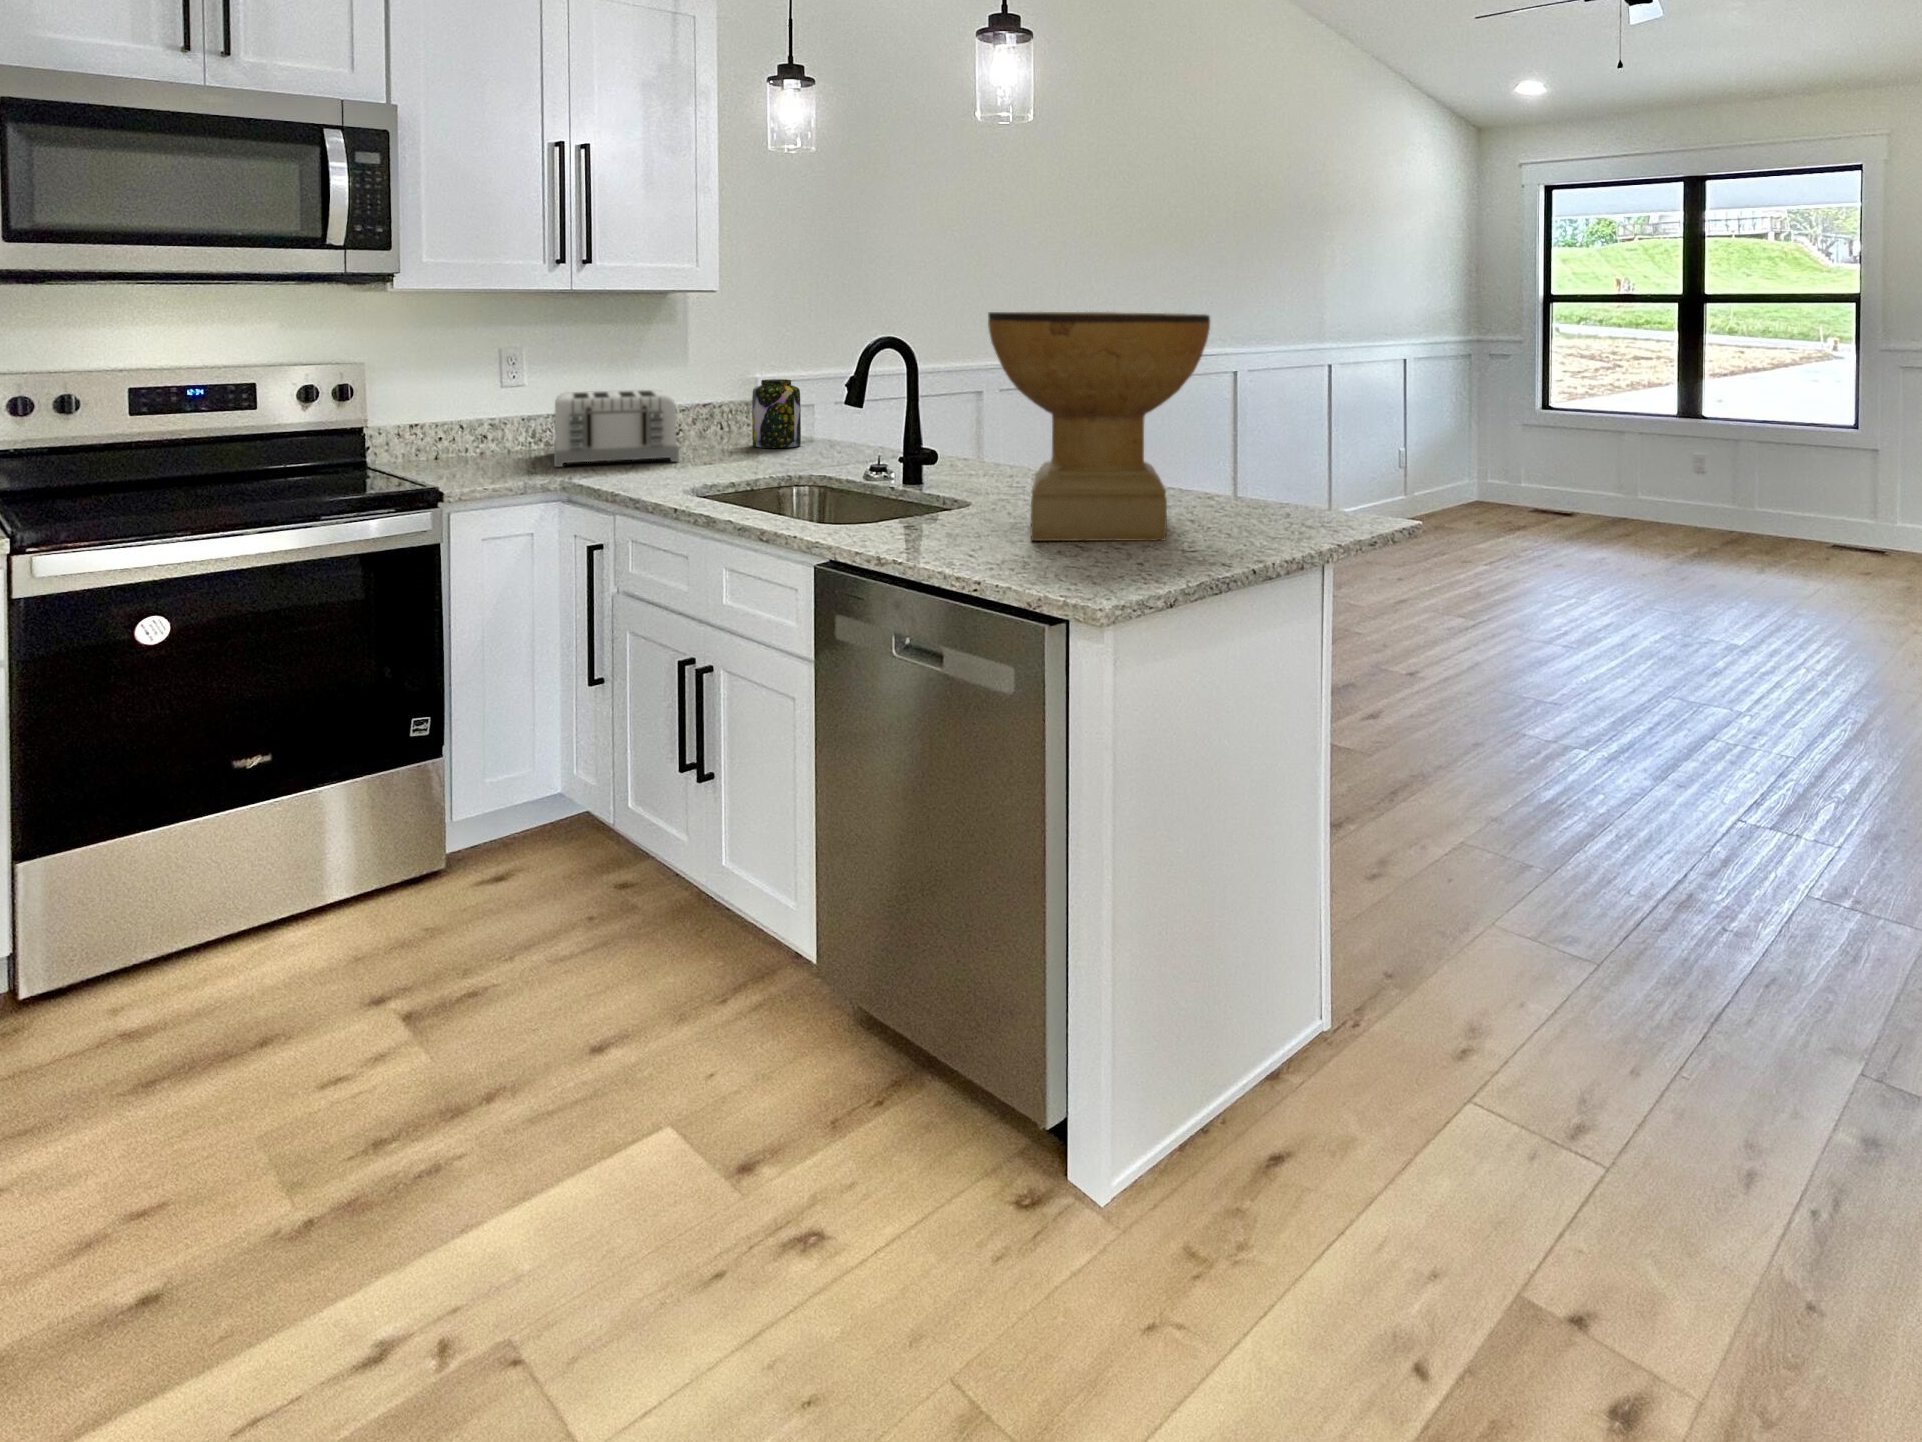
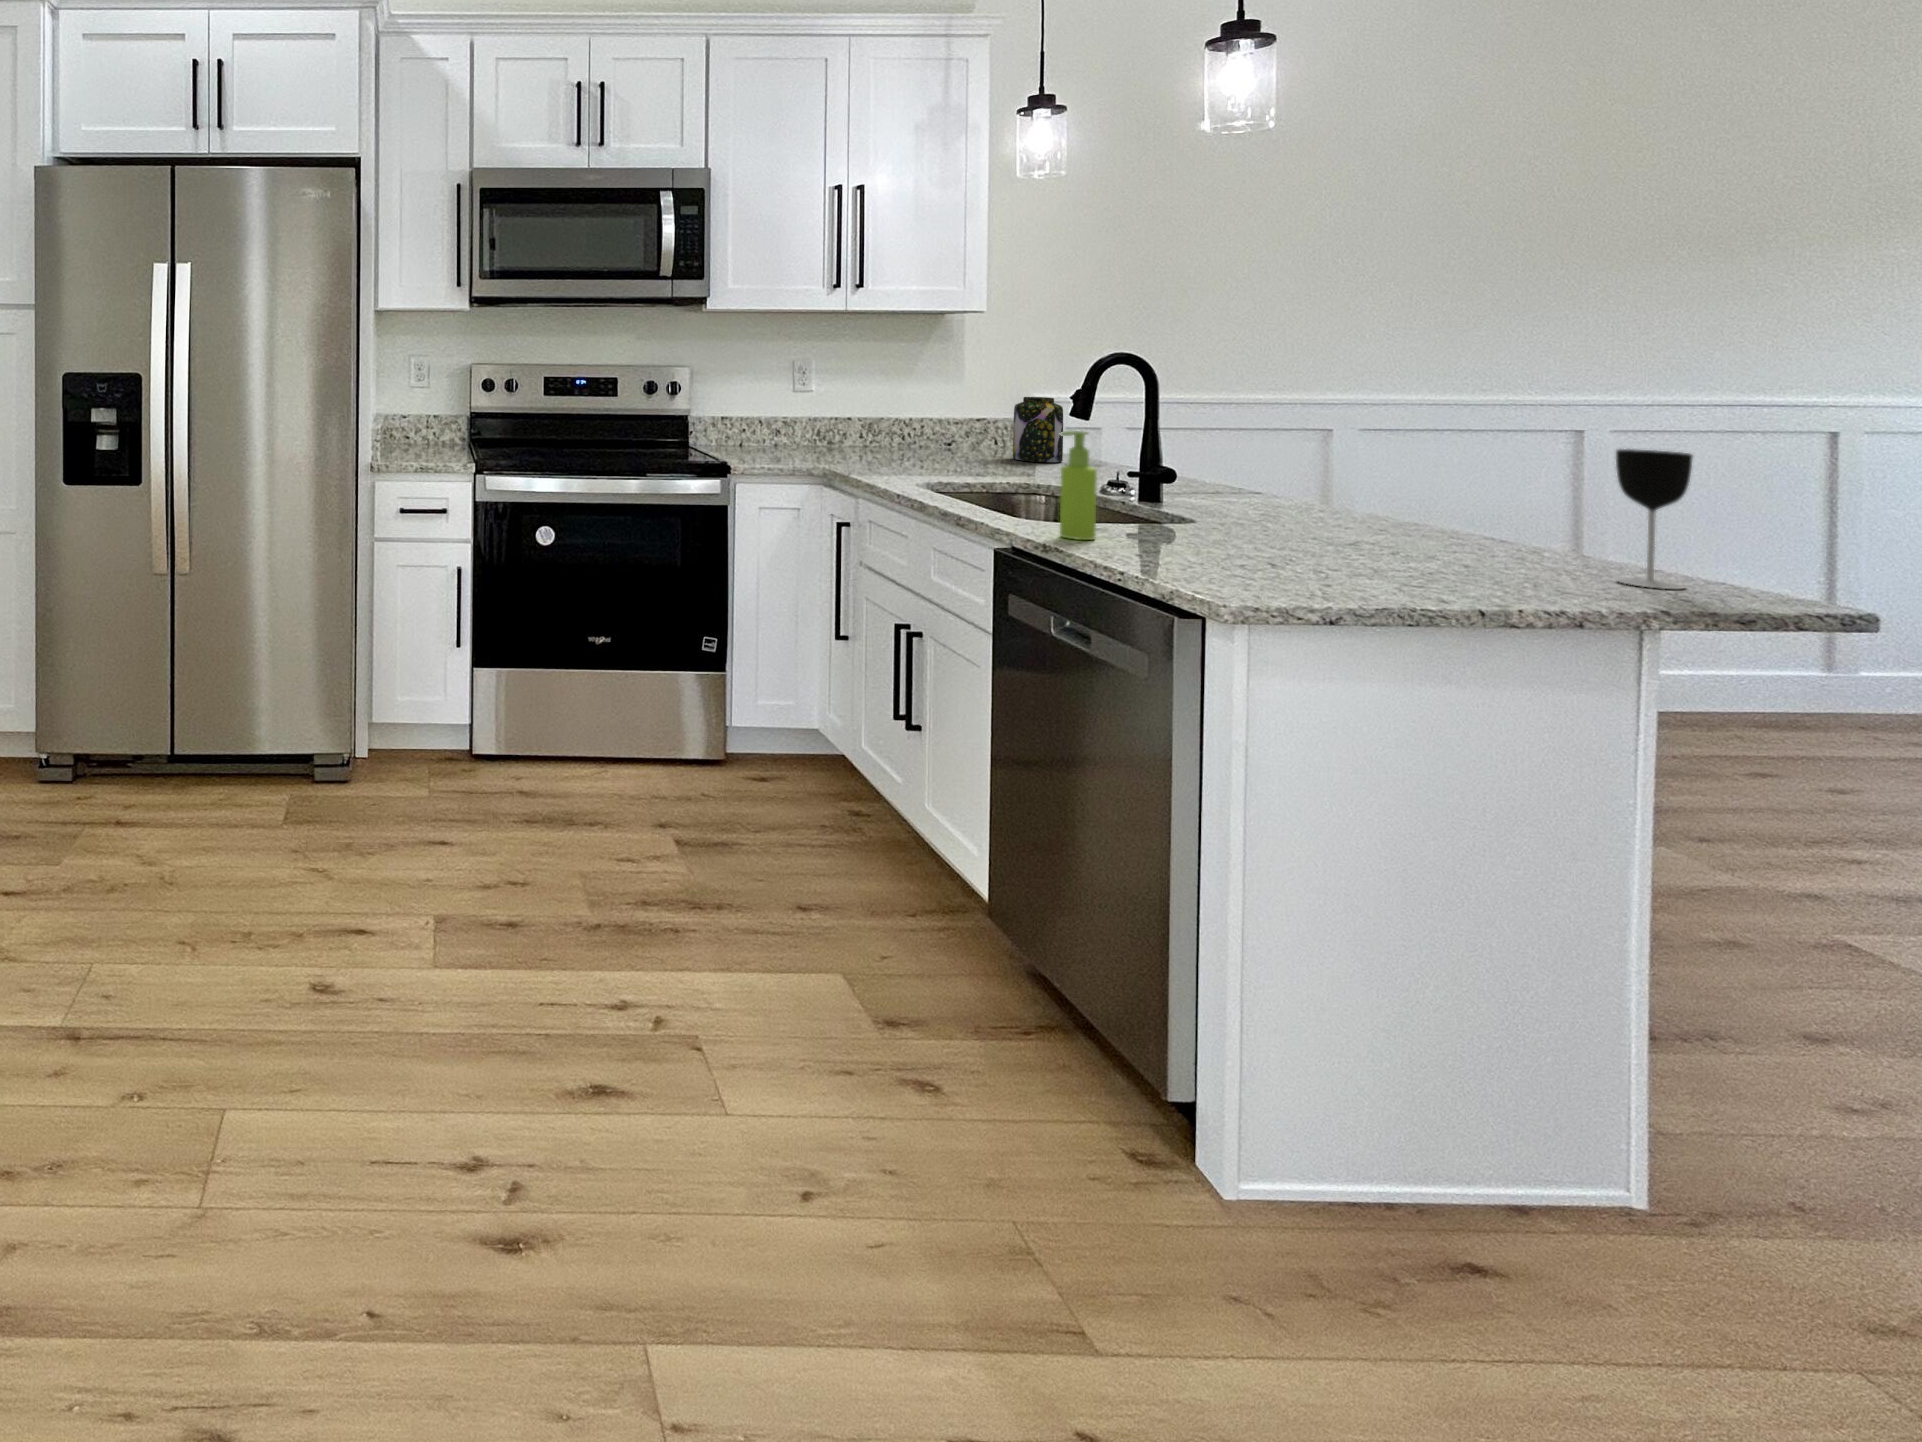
decorative bowl: present [988,312,1210,541] -> none [1185,322,1481,572]
toaster: present [554,390,679,467] -> none [825,398,933,463]
wine glass: none [1291,413,1336,525] -> present [1616,449,1692,589]
soap dispenser: none [884,430,918,547] -> present [1060,431,1097,540]

